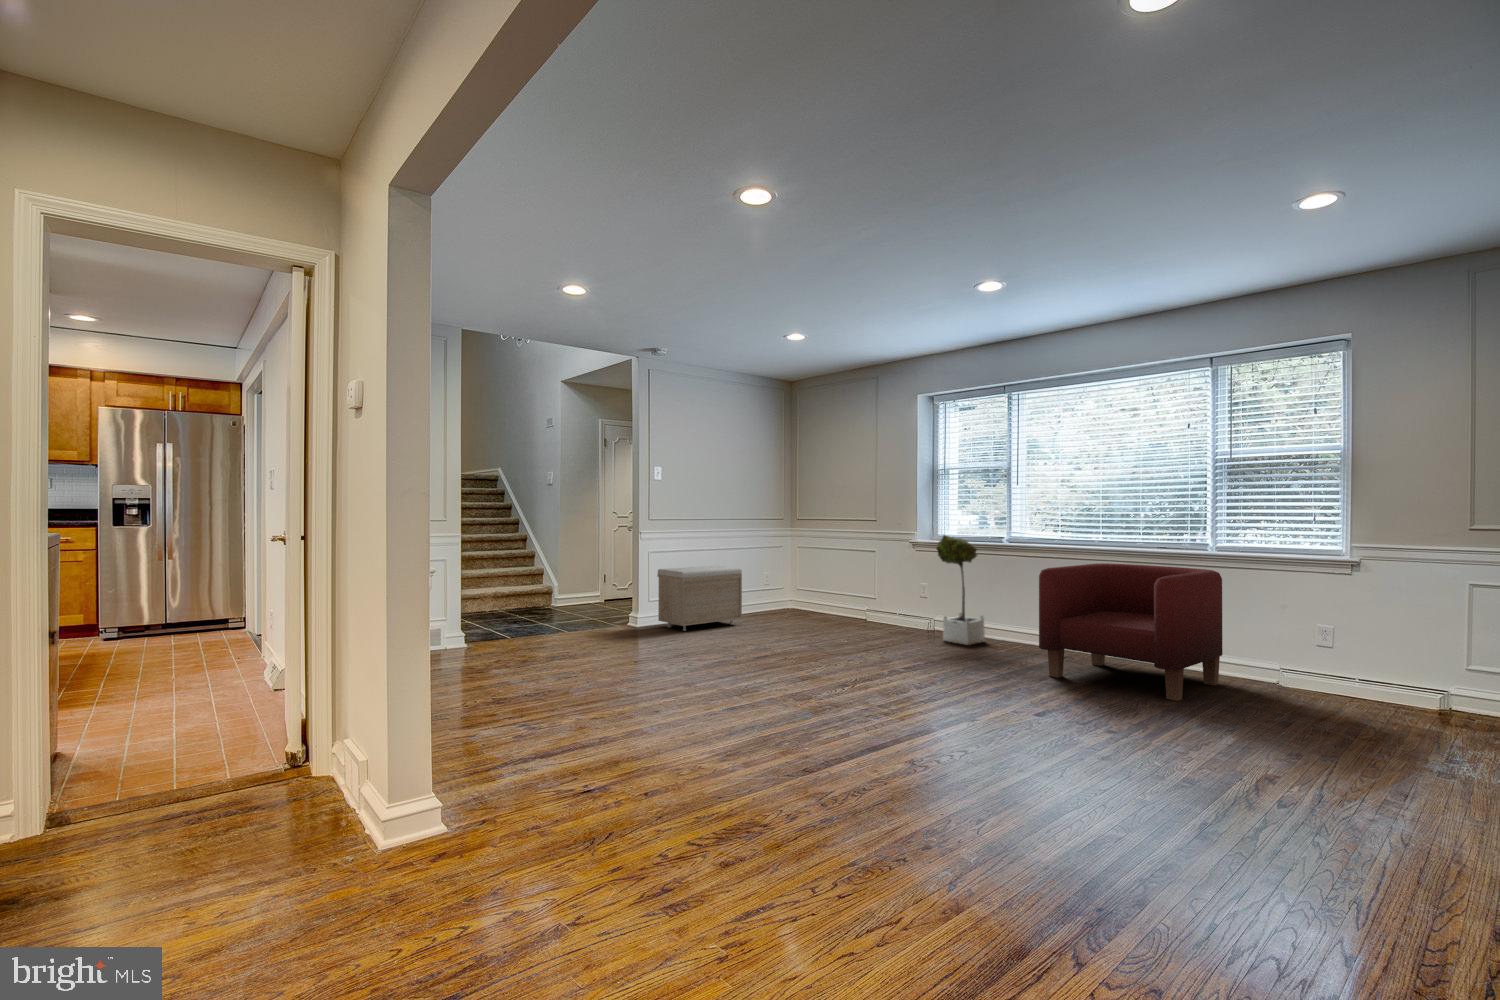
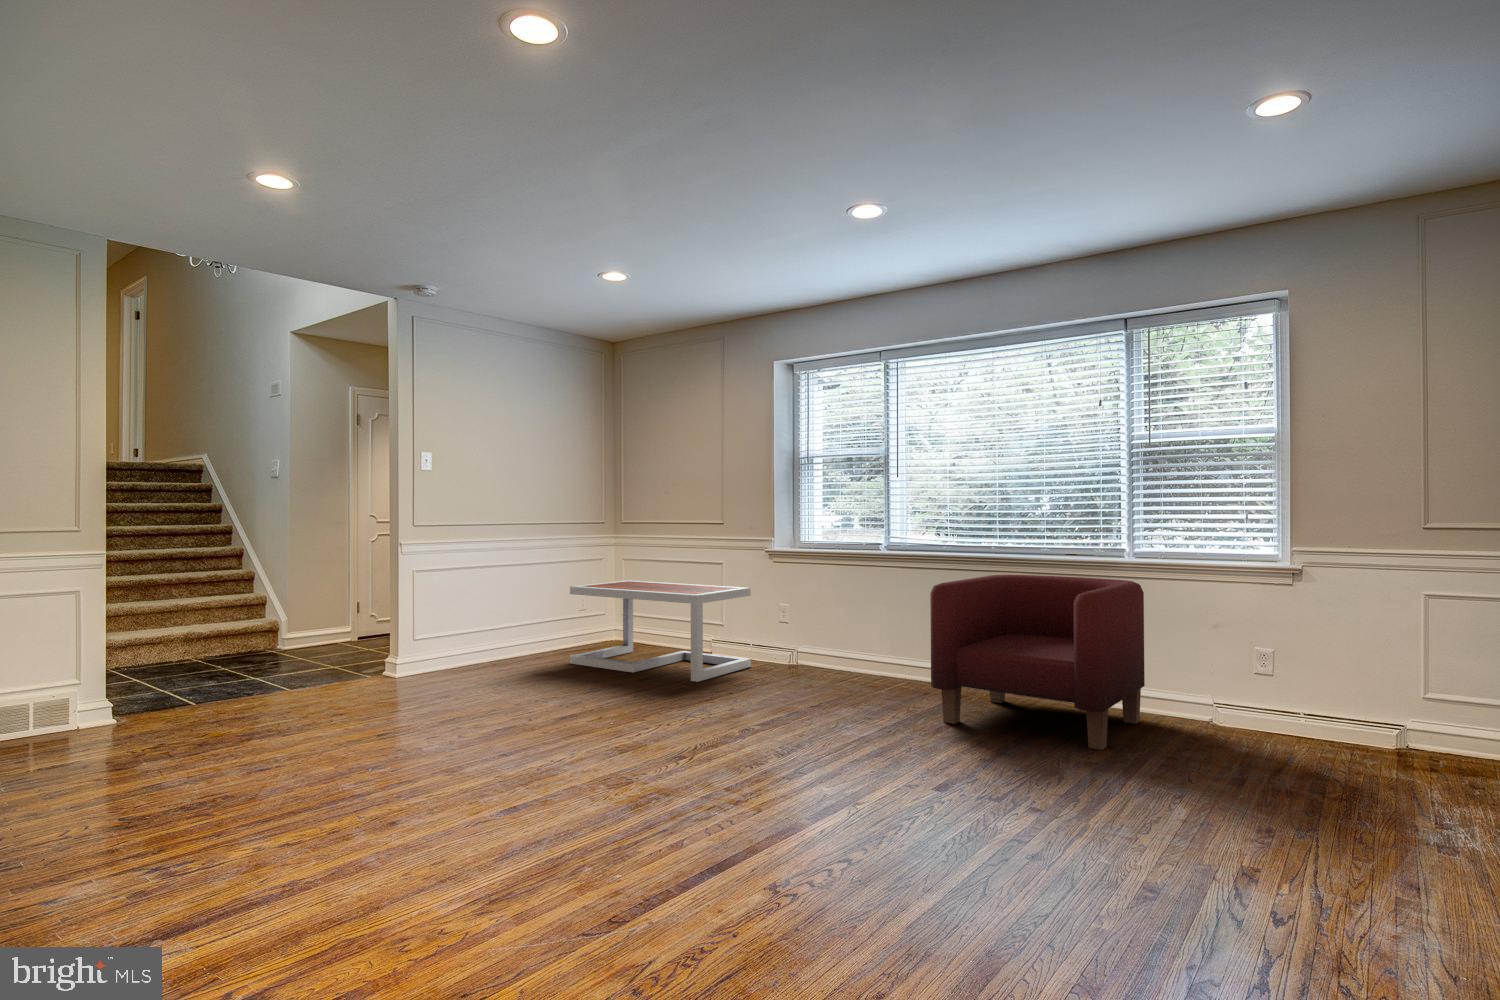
potted tree: present [936,535,985,645] -> none [799,541,859,681]
coffee table: none [759,563,898,641] -> present [570,580,751,682]
storage bench: present [657,566,742,631] -> none [426,586,546,678]

